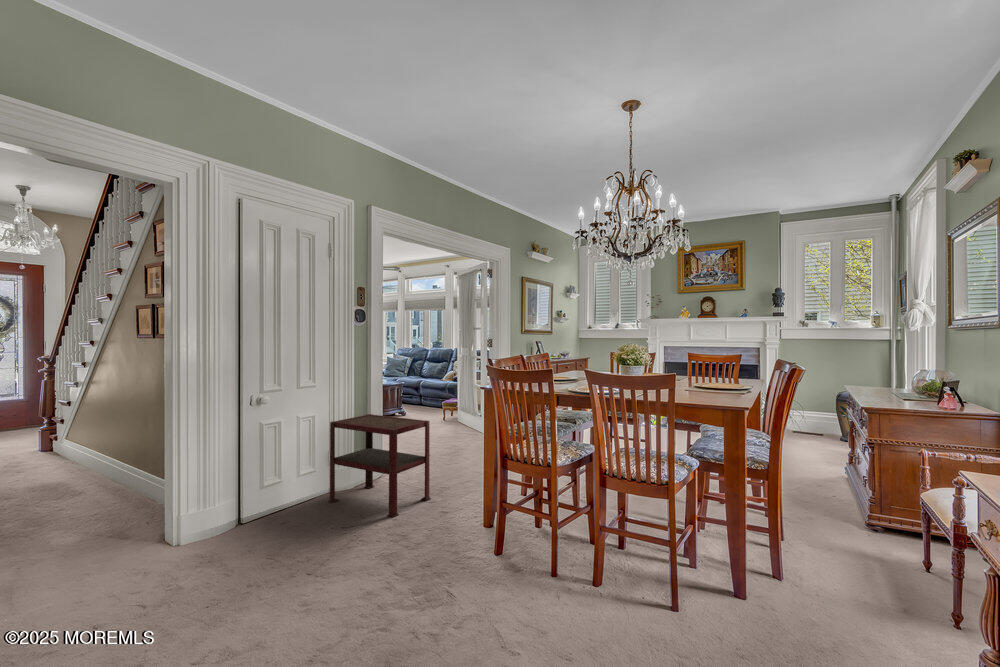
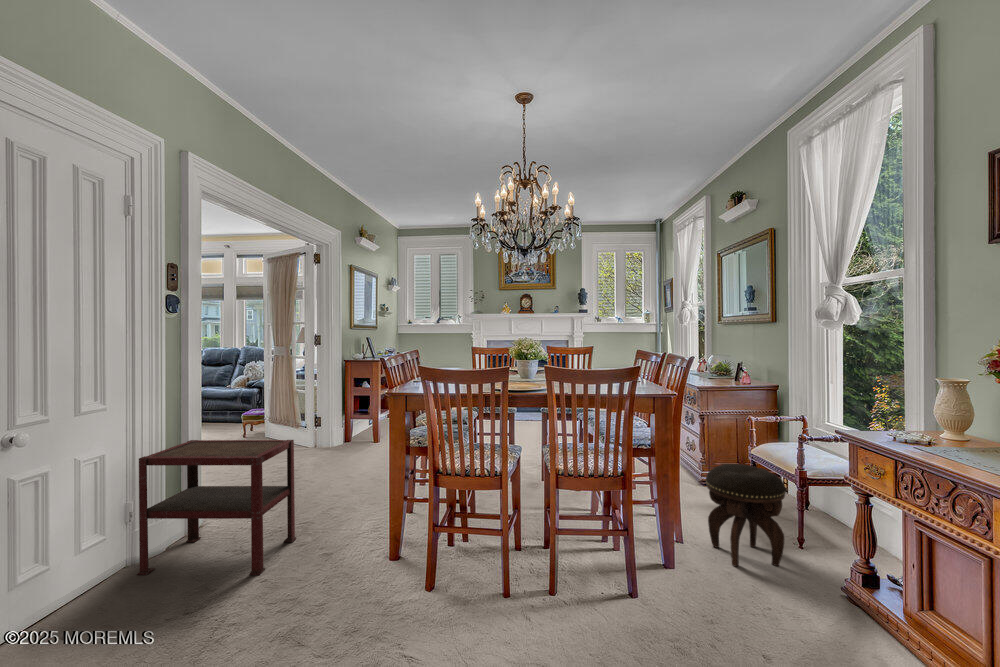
footstool: none [802,496,907,629] -> present [706,464,786,567]

